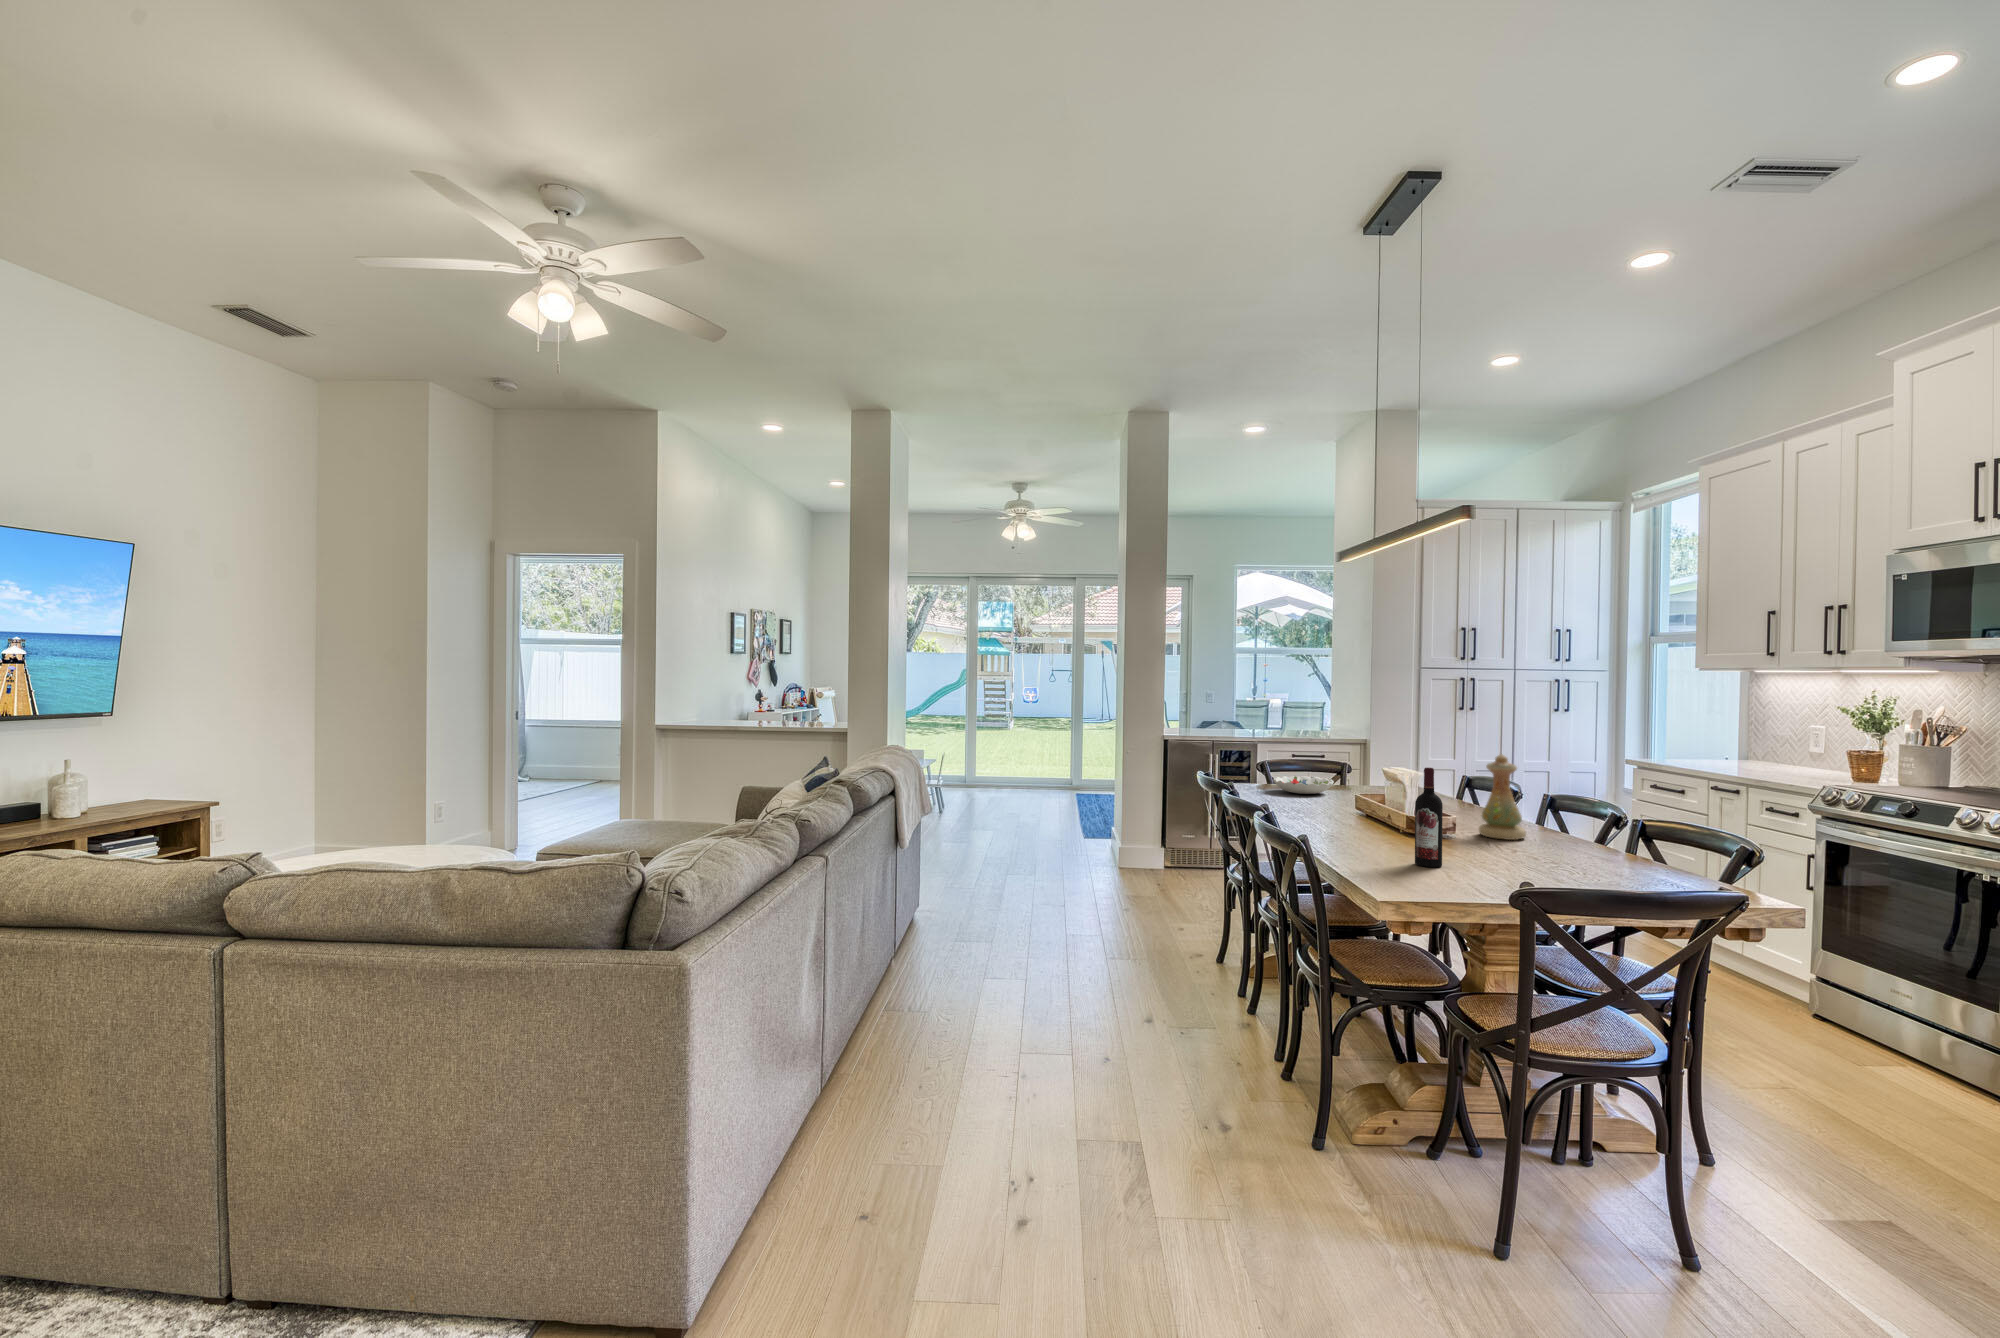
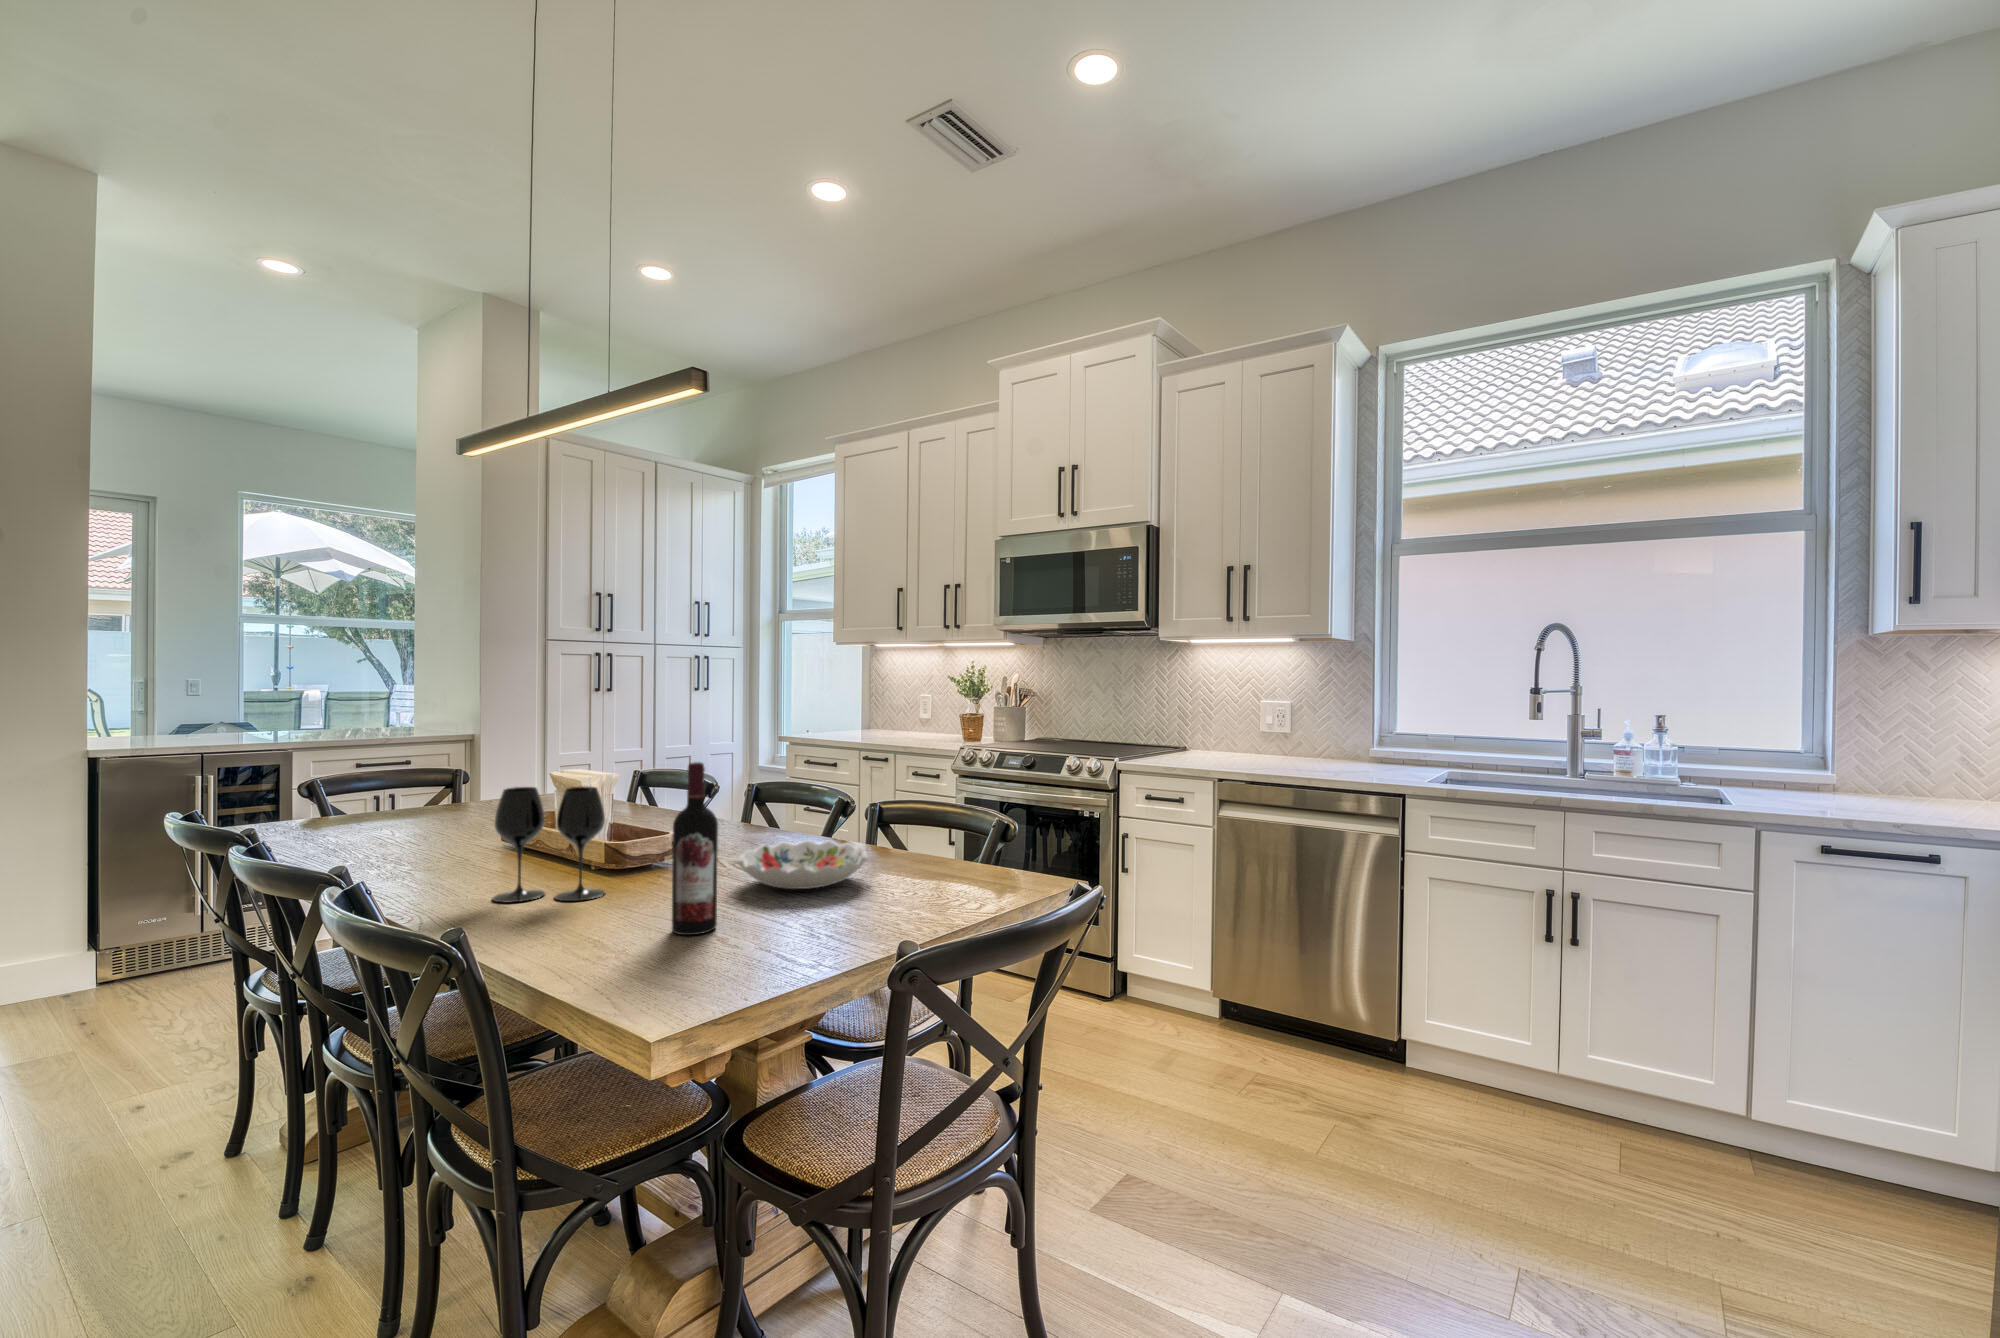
vase: present [1479,754,1526,840] -> none [710,734,772,855]
wine glass: none [1333,774,1394,843] -> present [493,787,605,903]
decorative bowl: present [1273,776,1334,794] -> present [738,840,867,889]

